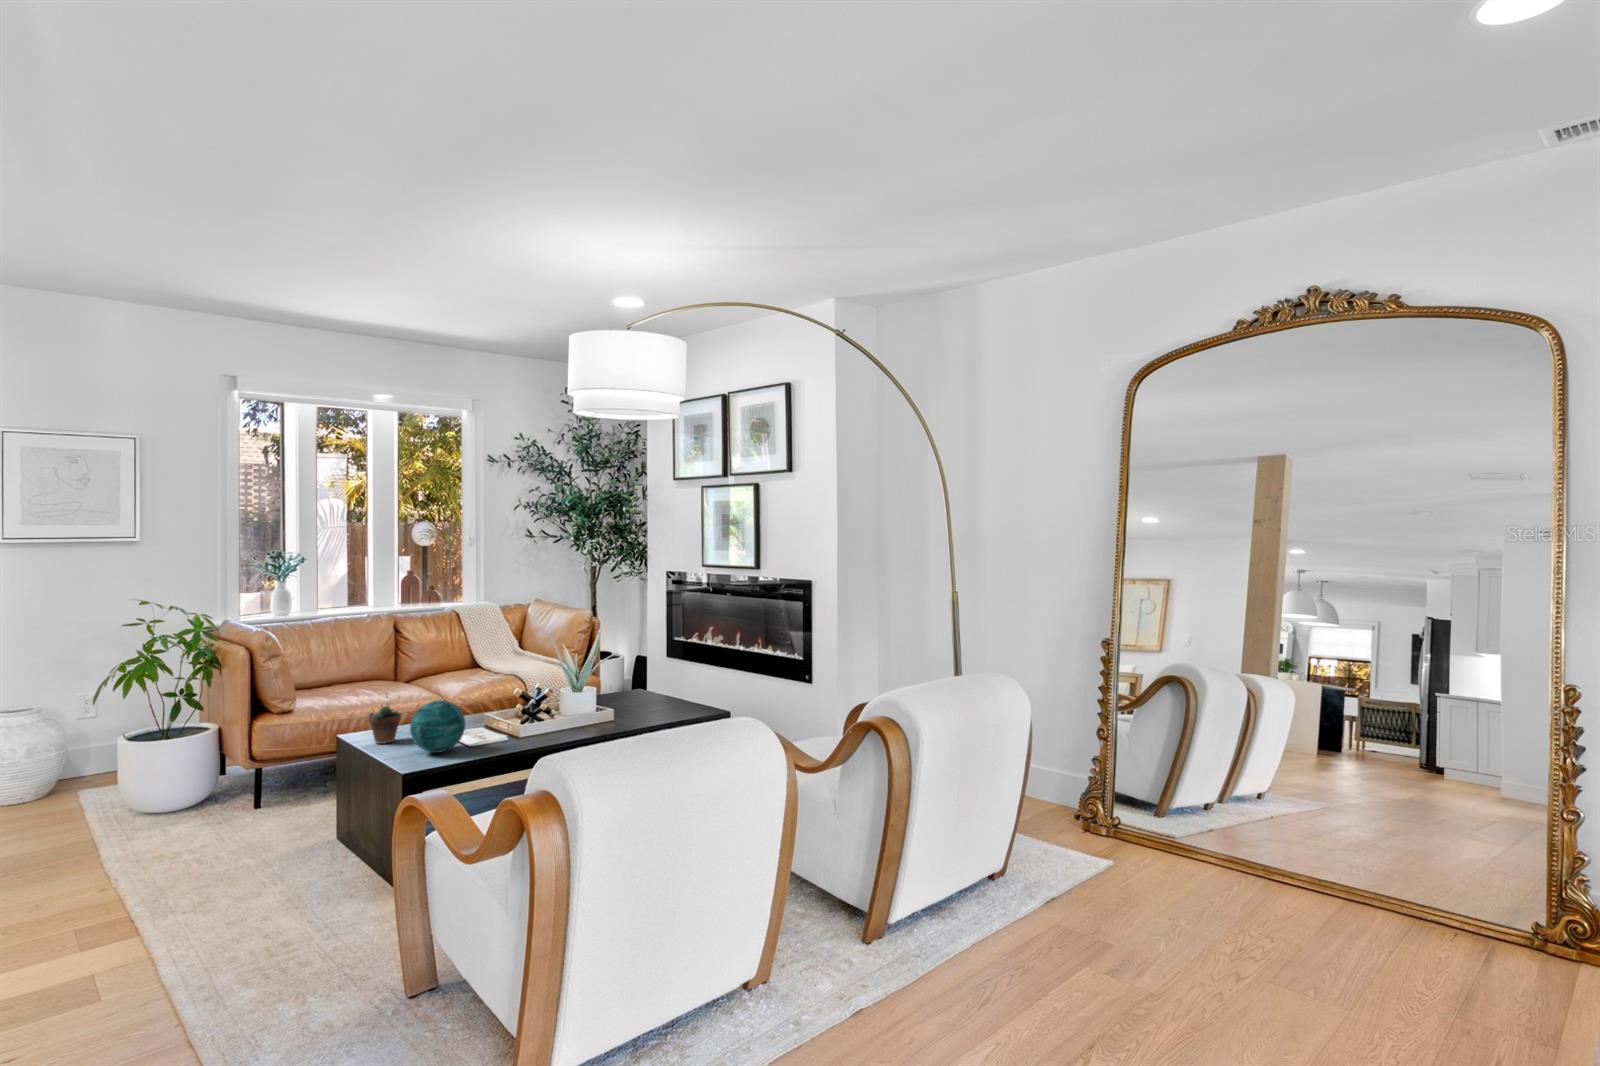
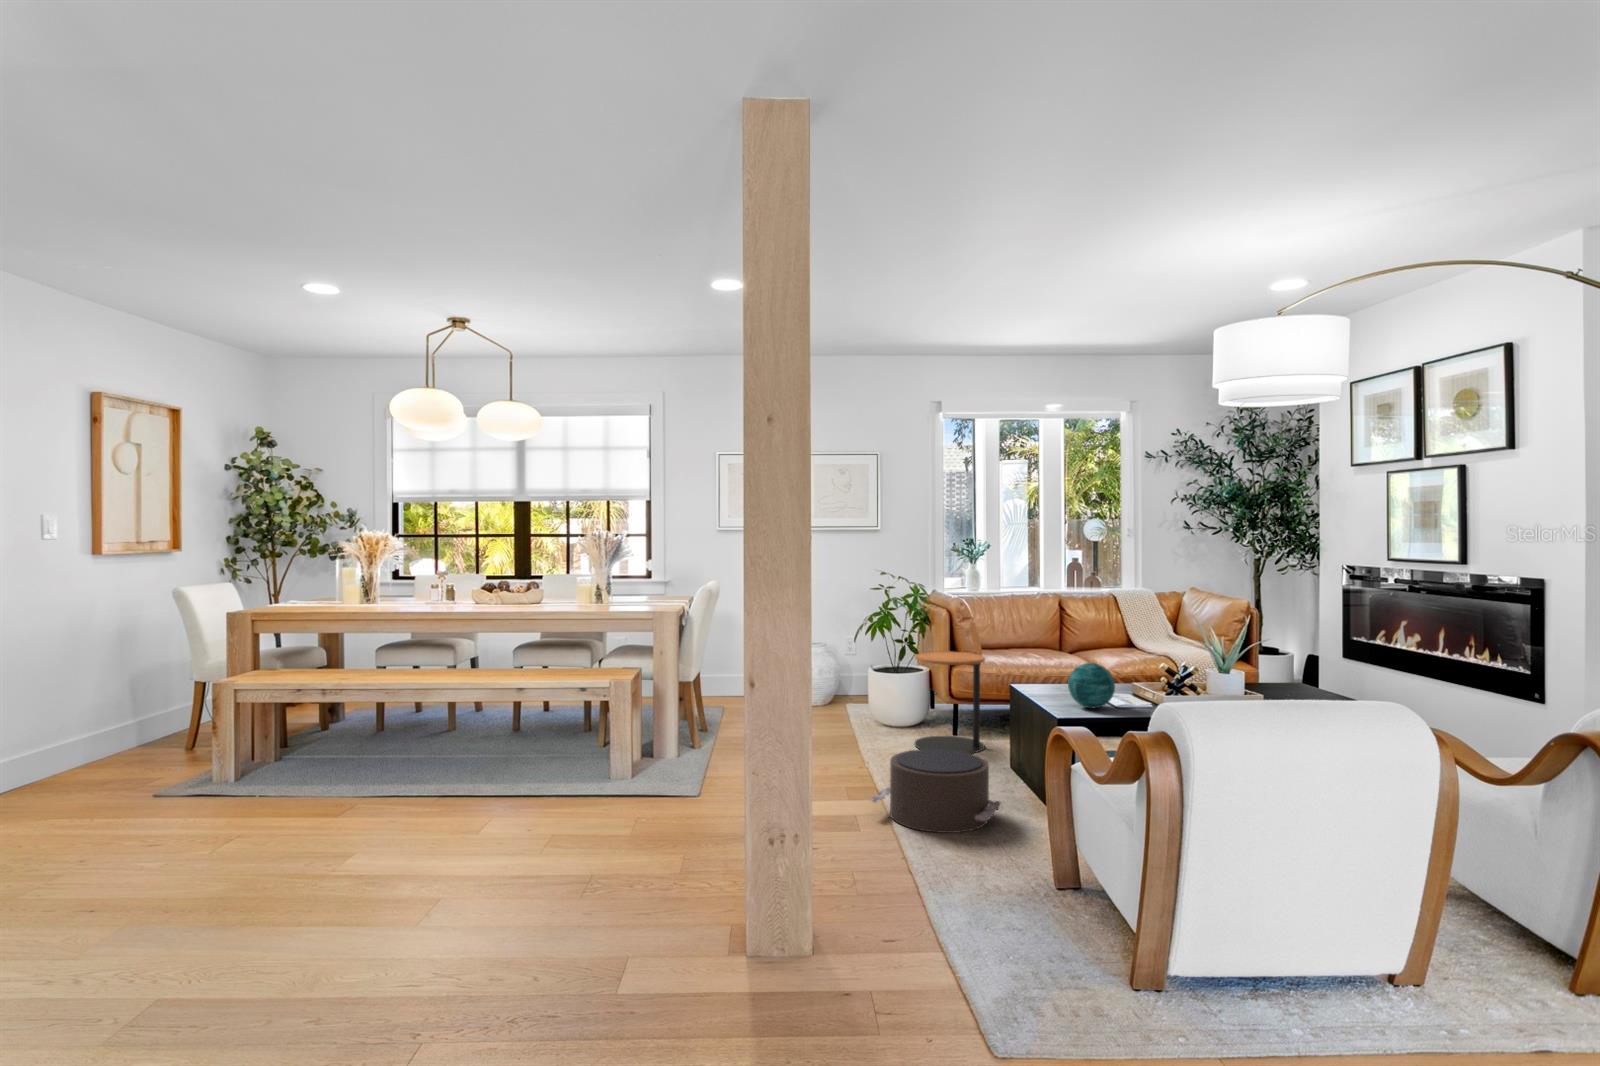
succulent plant: present [369,696,401,744] -> none [1035,653,1062,696]
side table: none [196,700,301,838] -> present [915,651,985,754]
pouf: none [115,840,326,969] -> present [871,749,1001,833]

